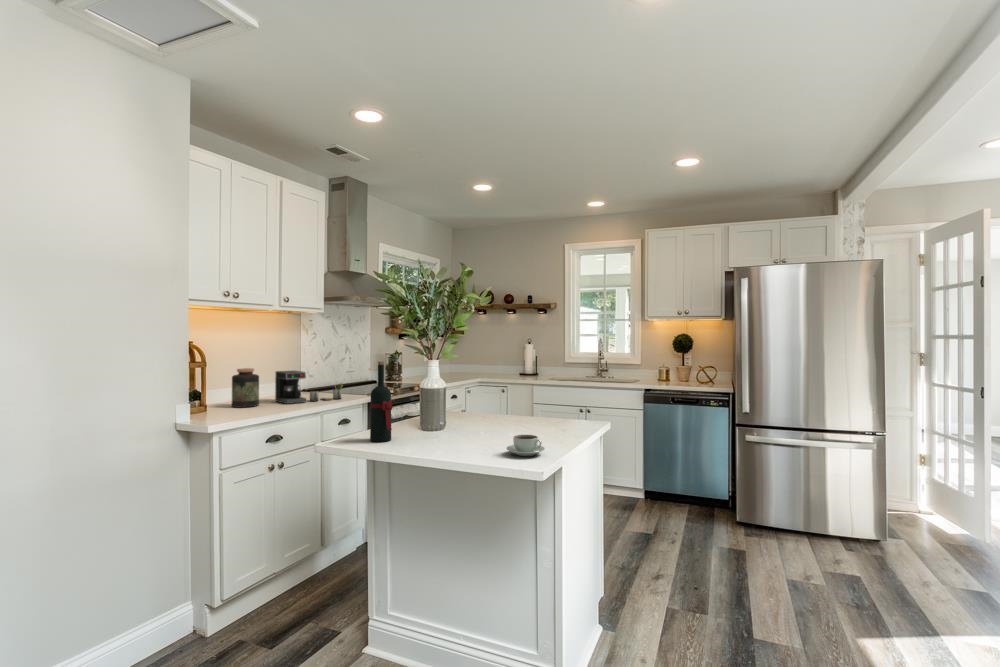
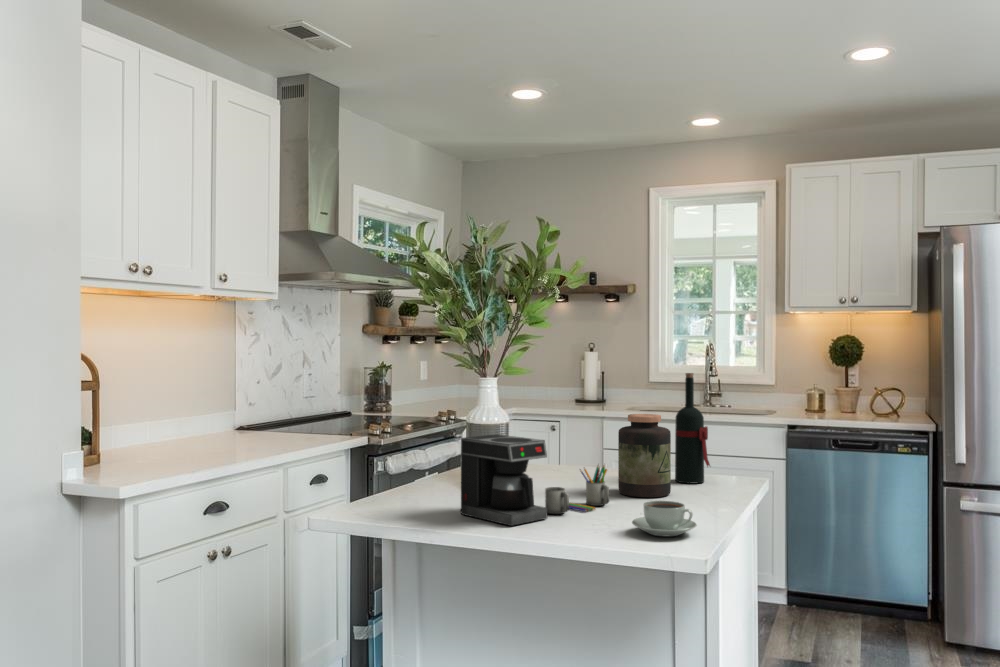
wine bottle: present [370,361,392,442] -> present [675,373,710,484]
jar: present [232,368,259,407] -> present [618,414,671,497]
coffee maker: present [275,371,343,404] -> present [461,434,609,526]

